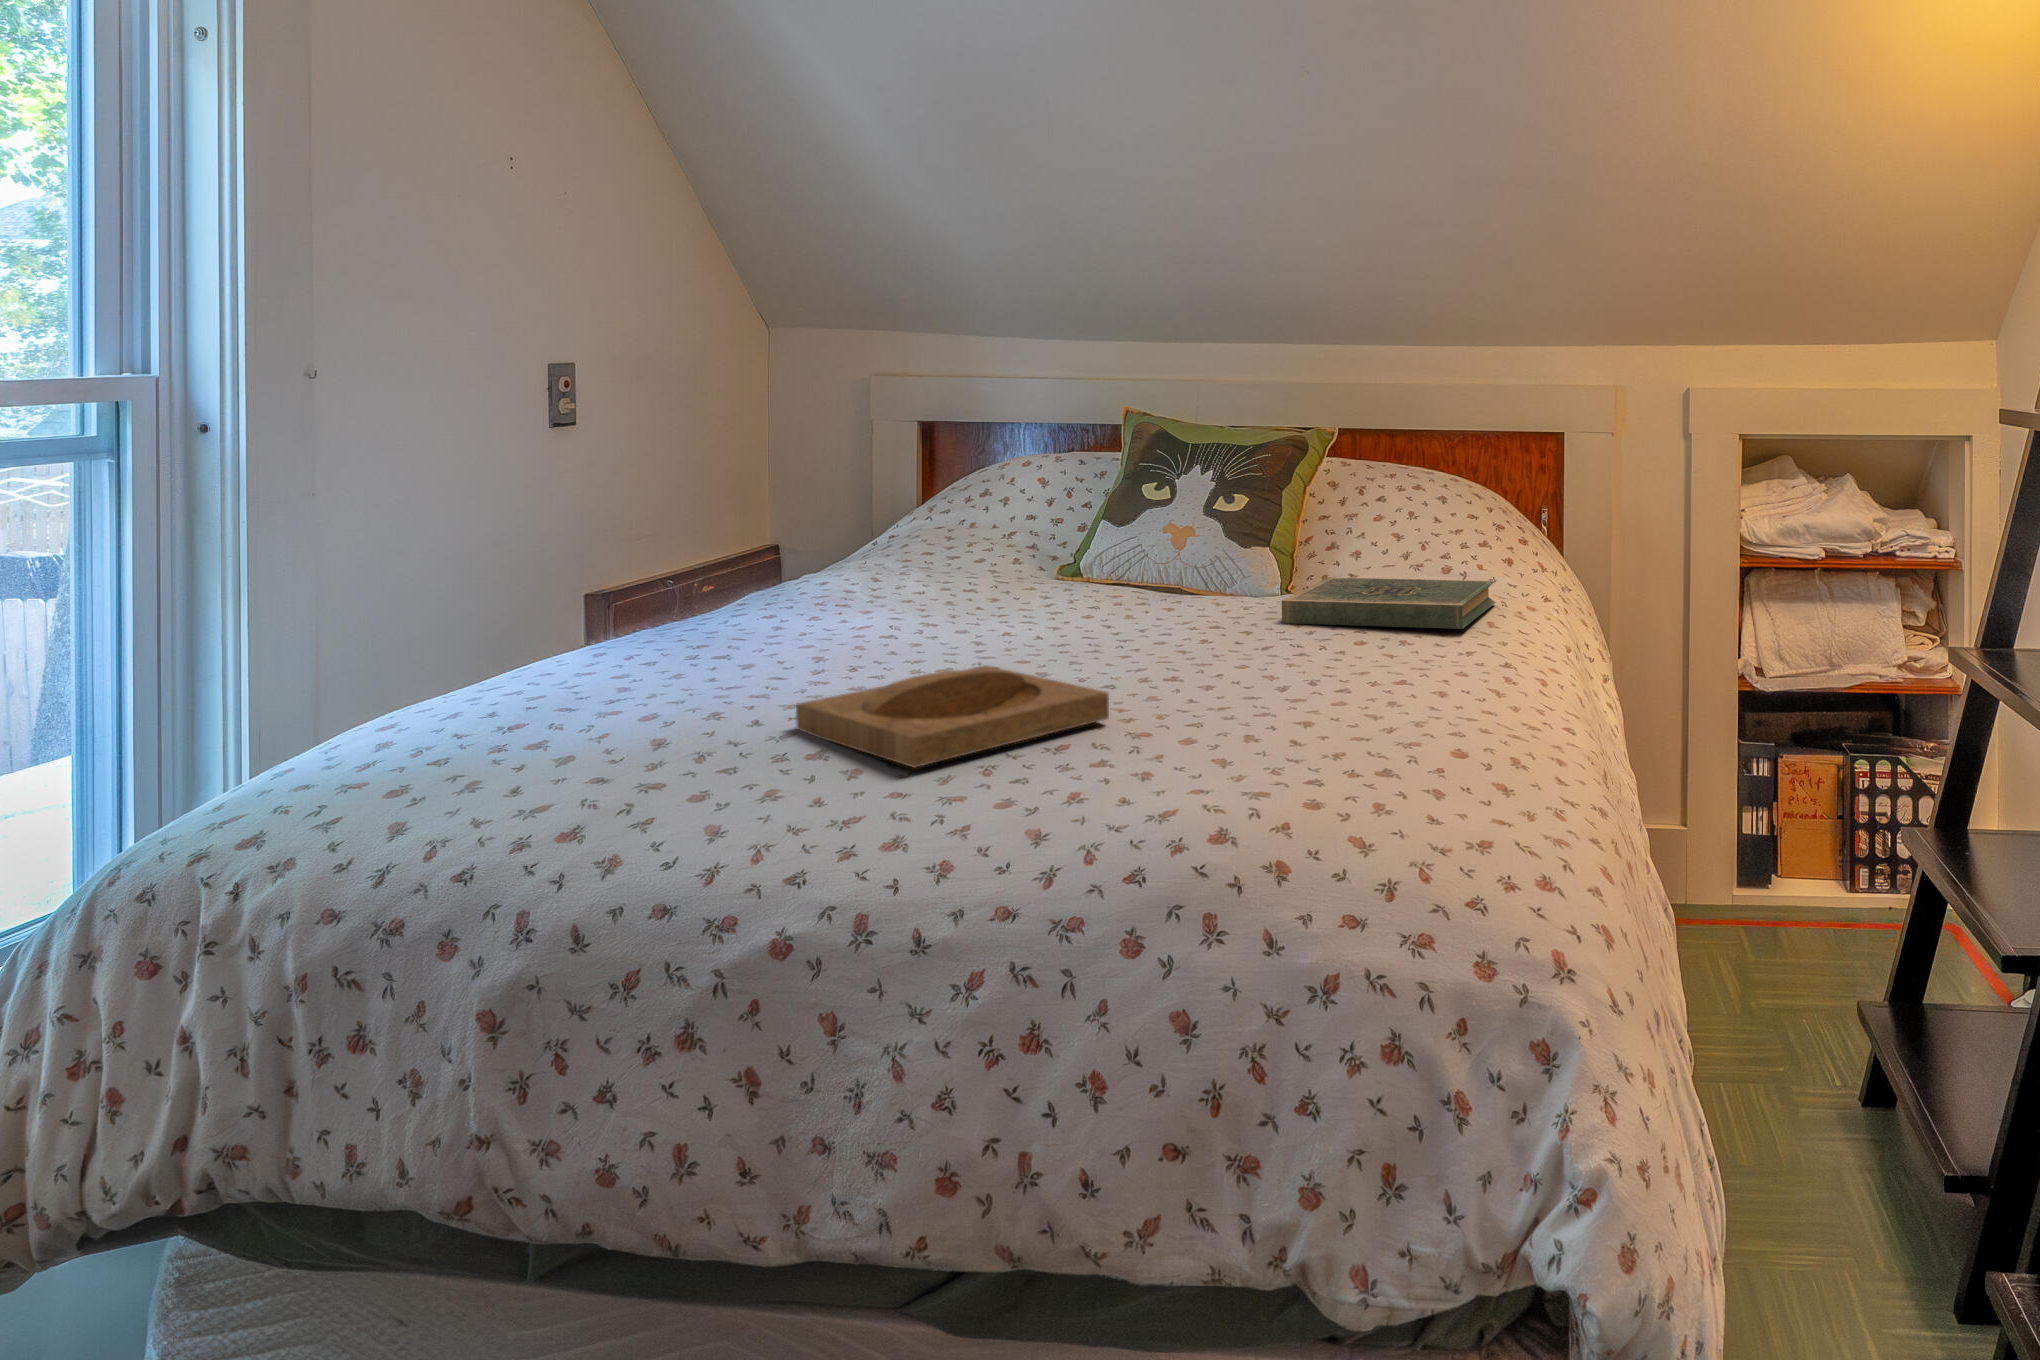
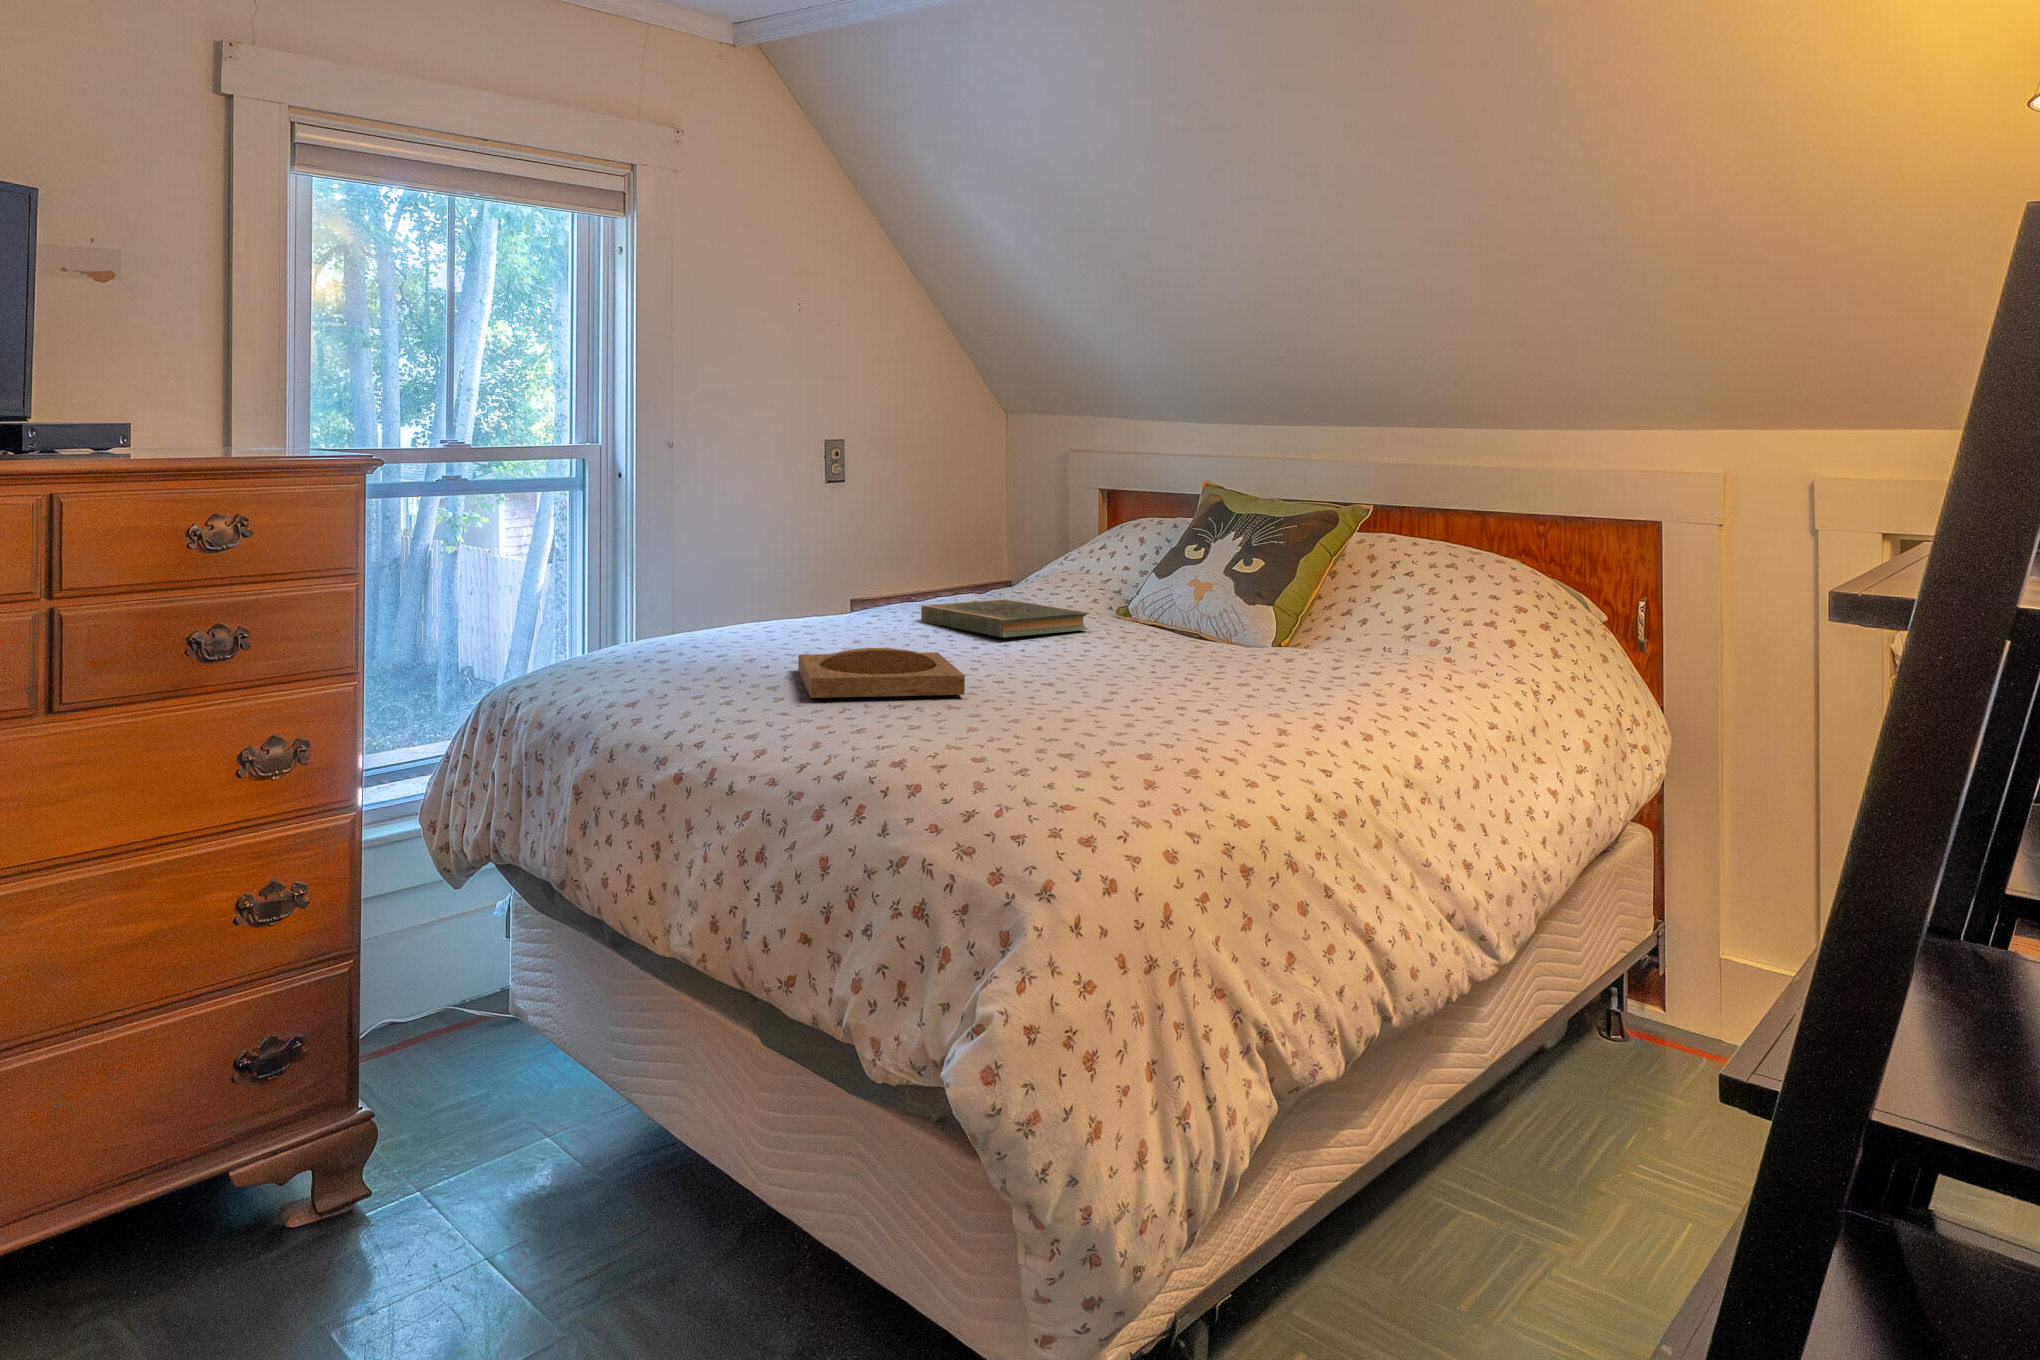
book: present [1282,577,1496,629] -> present [921,599,1089,637]

